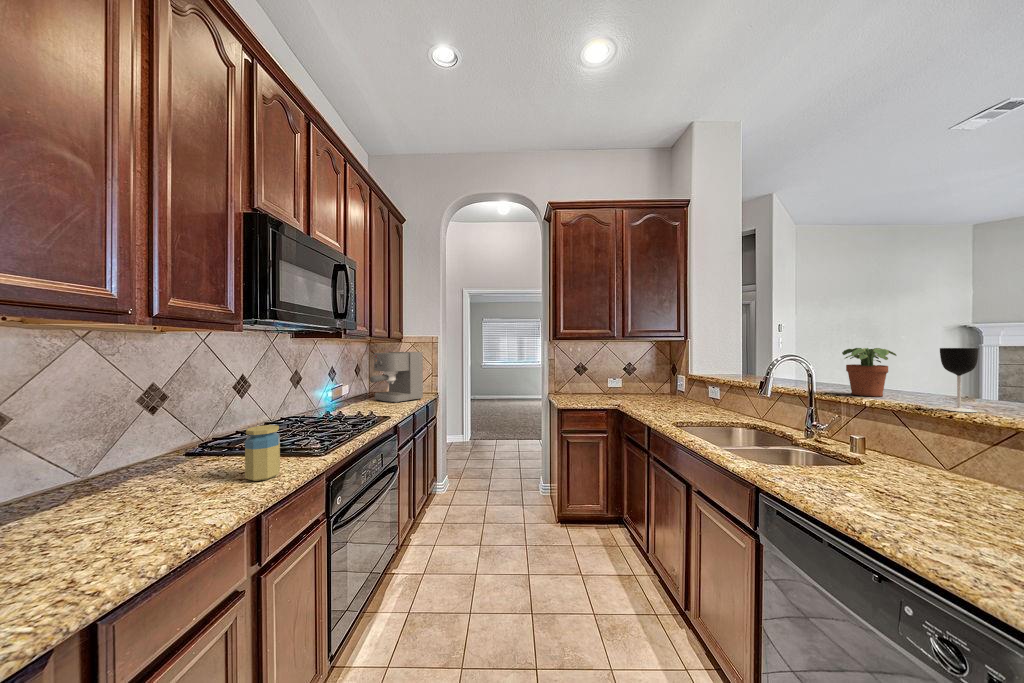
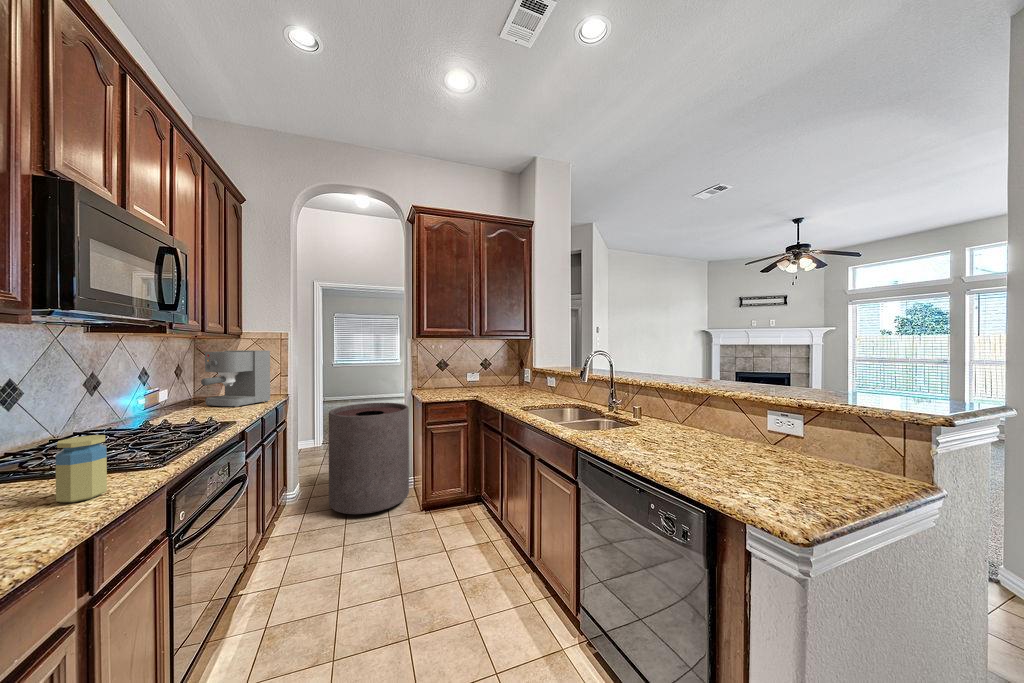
potted plant: present [842,348,896,397] -> none [633,345,662,379]
wine glass: present [940,348,978,412] -> none [683,345,700,385]
trash can: none [472,405,548,517] -> present [329,403,409,514]

